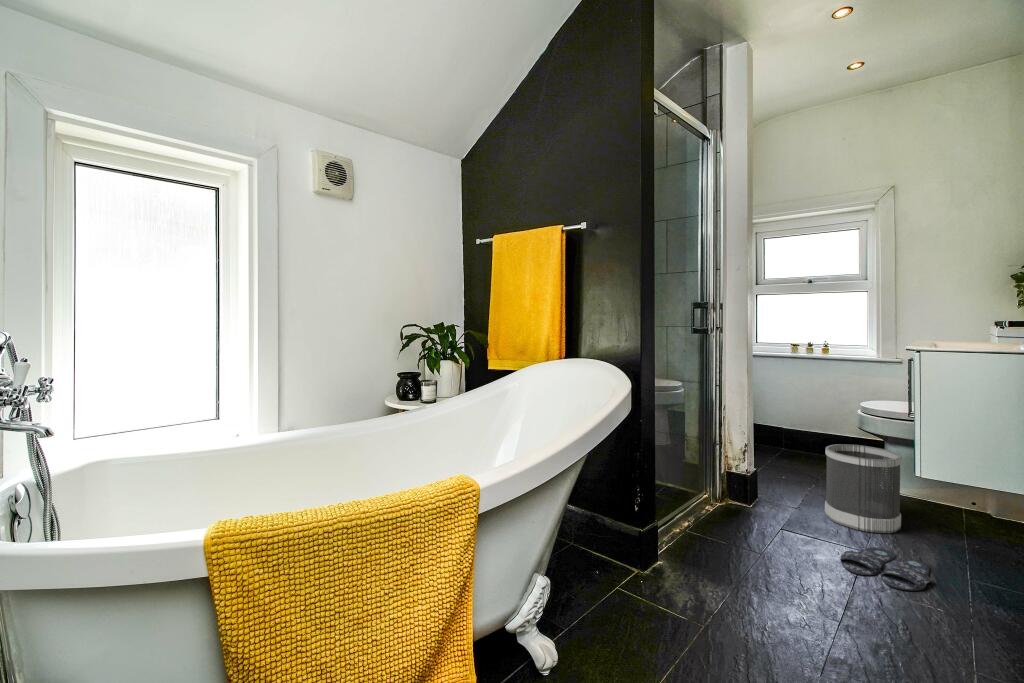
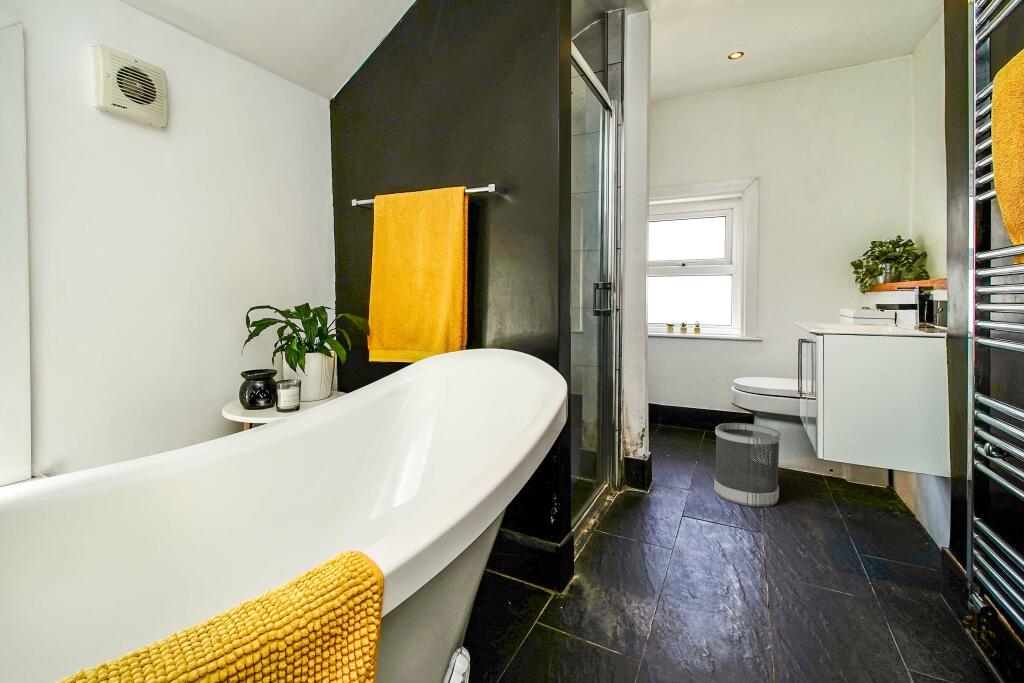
slippers: present [840,548,933,591] -> none [743,523,825,567]

